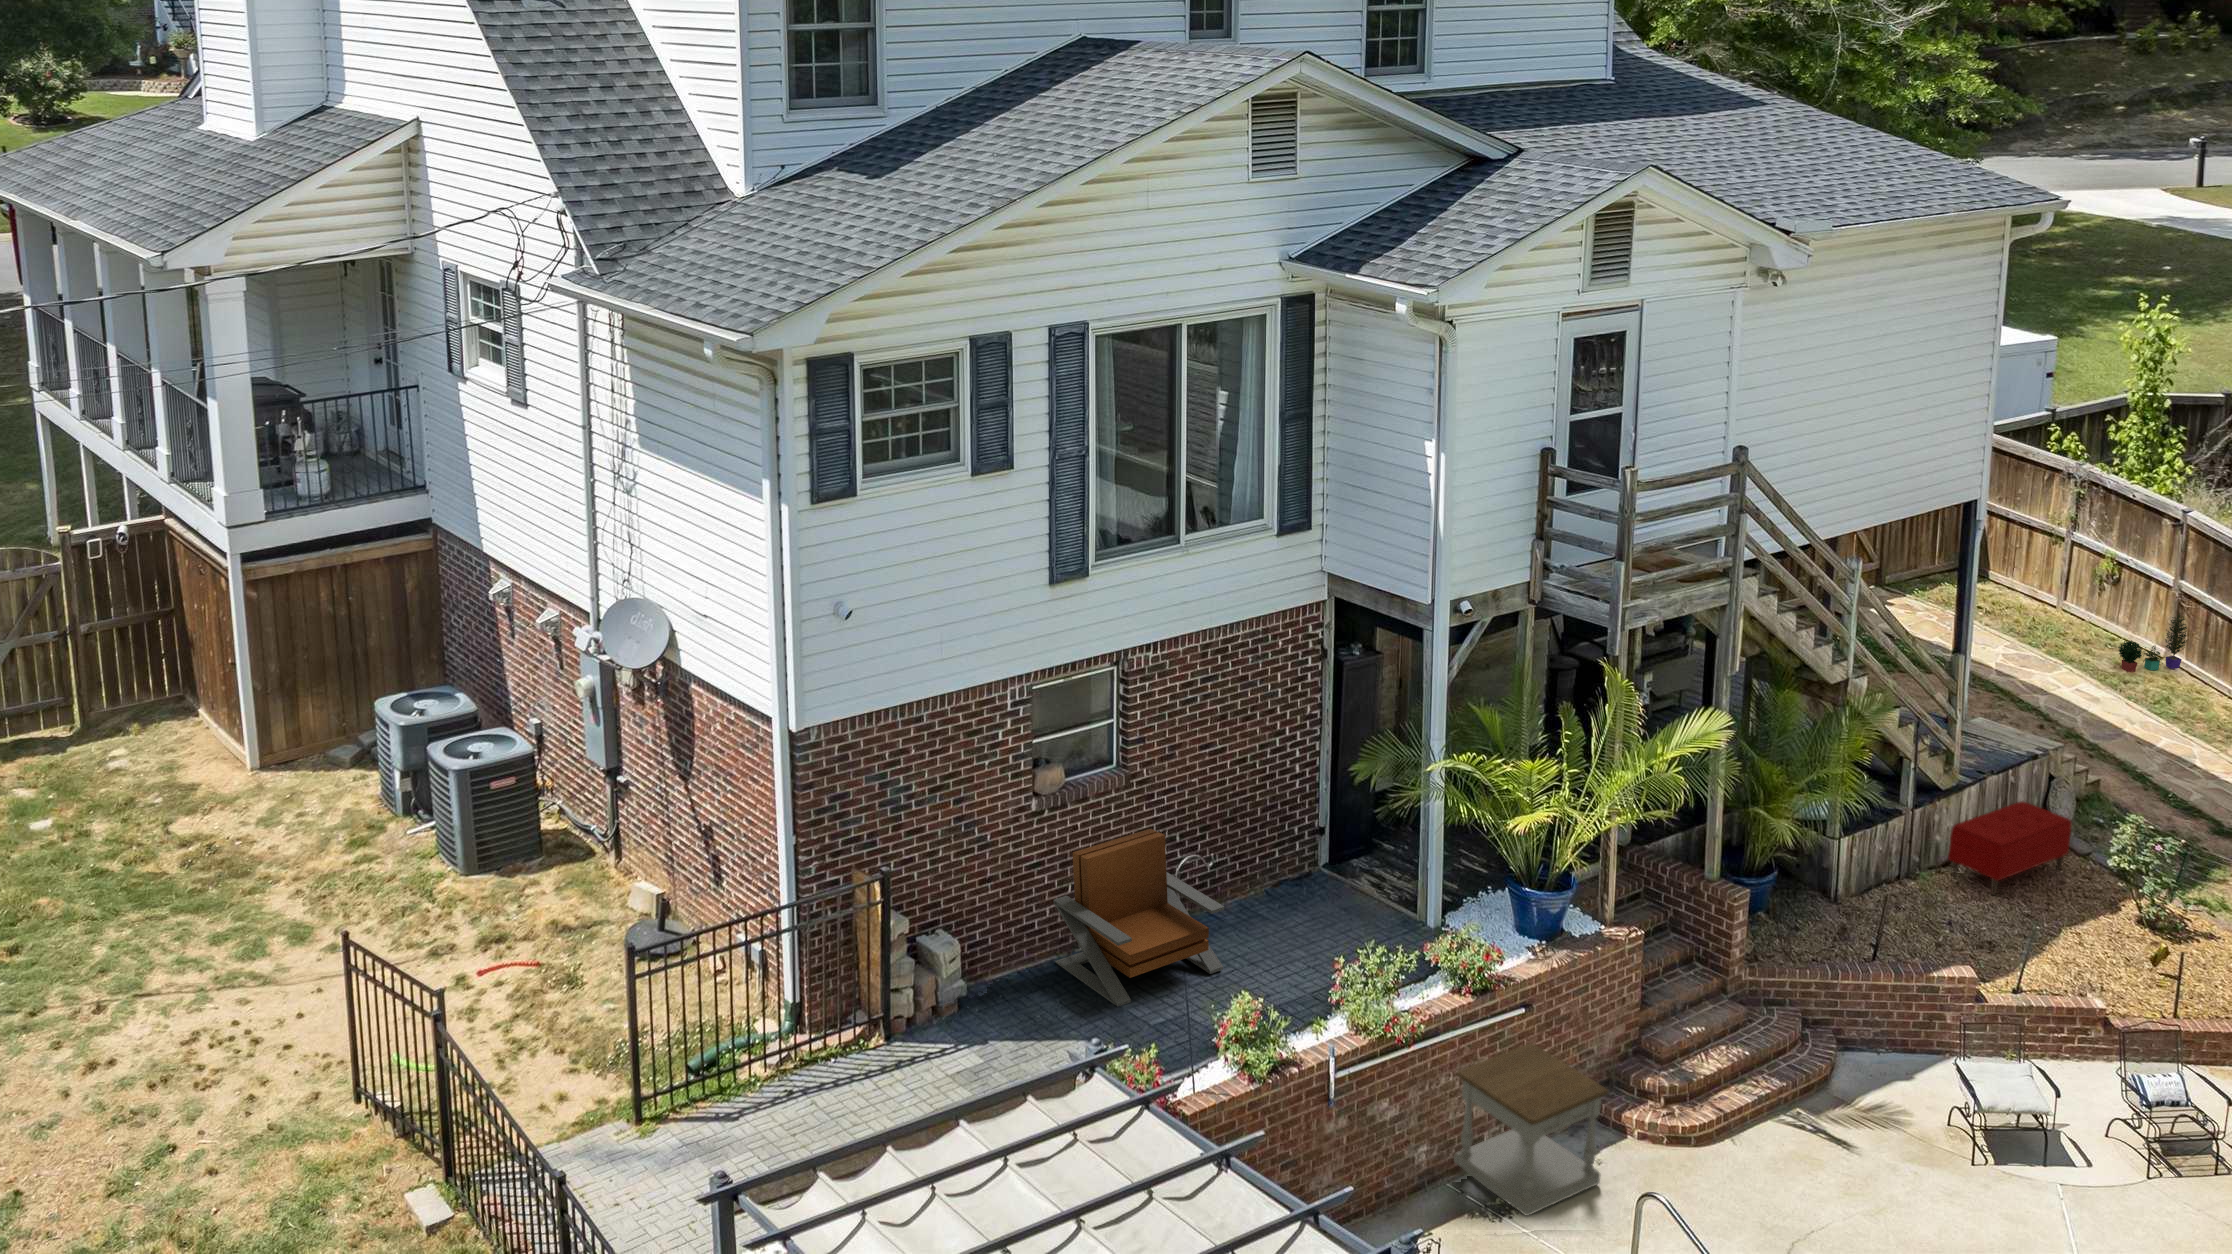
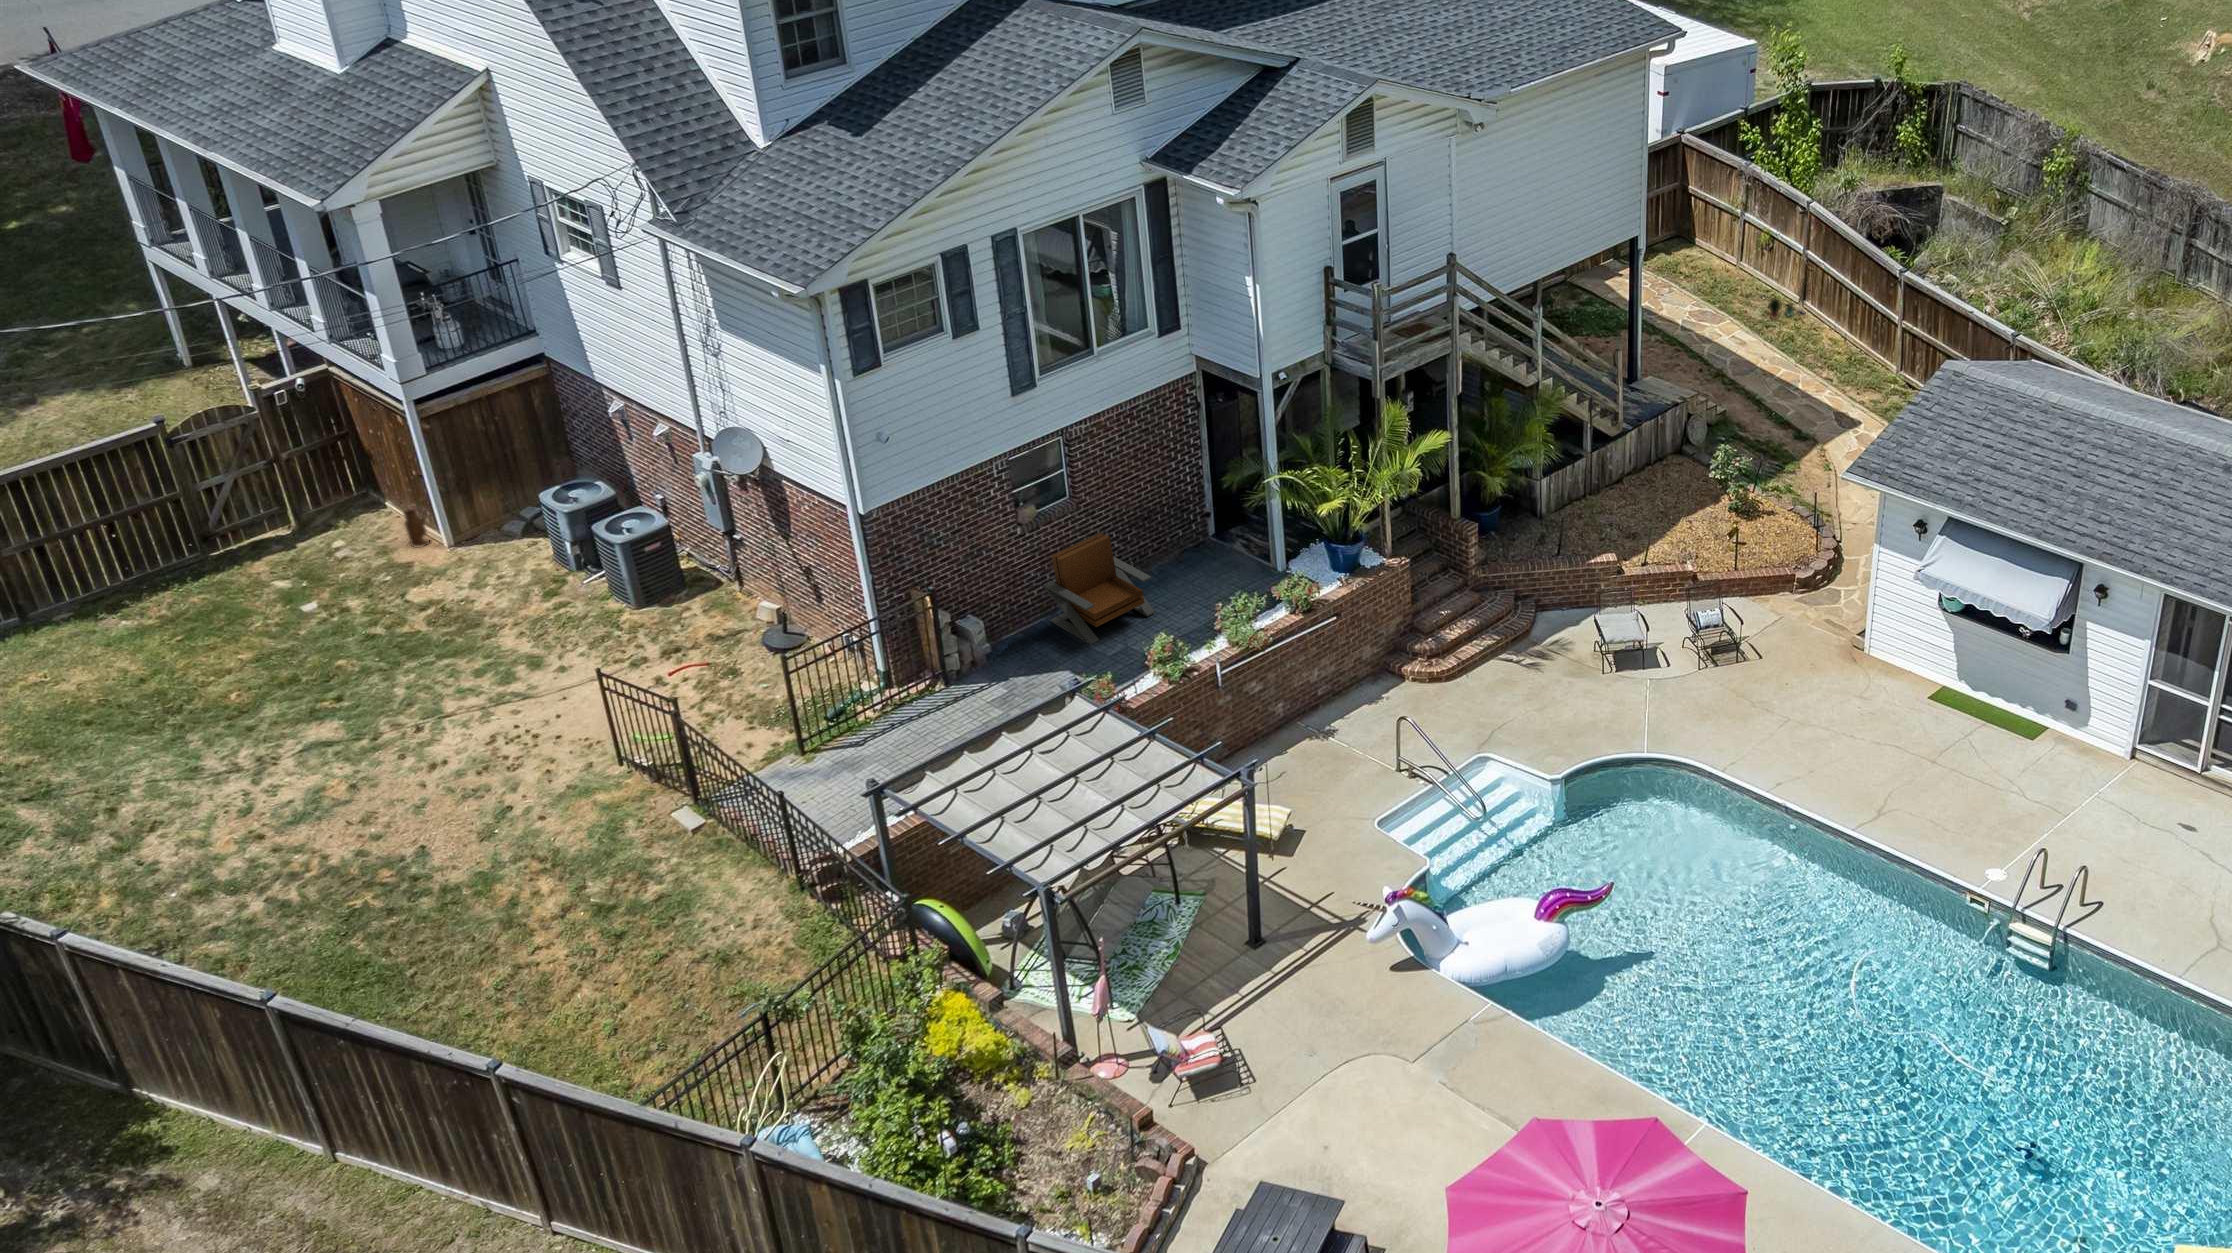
watering can: none [205,713,233,767] -> present [404,509,429,548]
bench: present [1948,801,2071,895] -> none [1617,436,1691,499]
side table: present [1454,1043,1608,1216] -> none [1292,637,1377,732]

